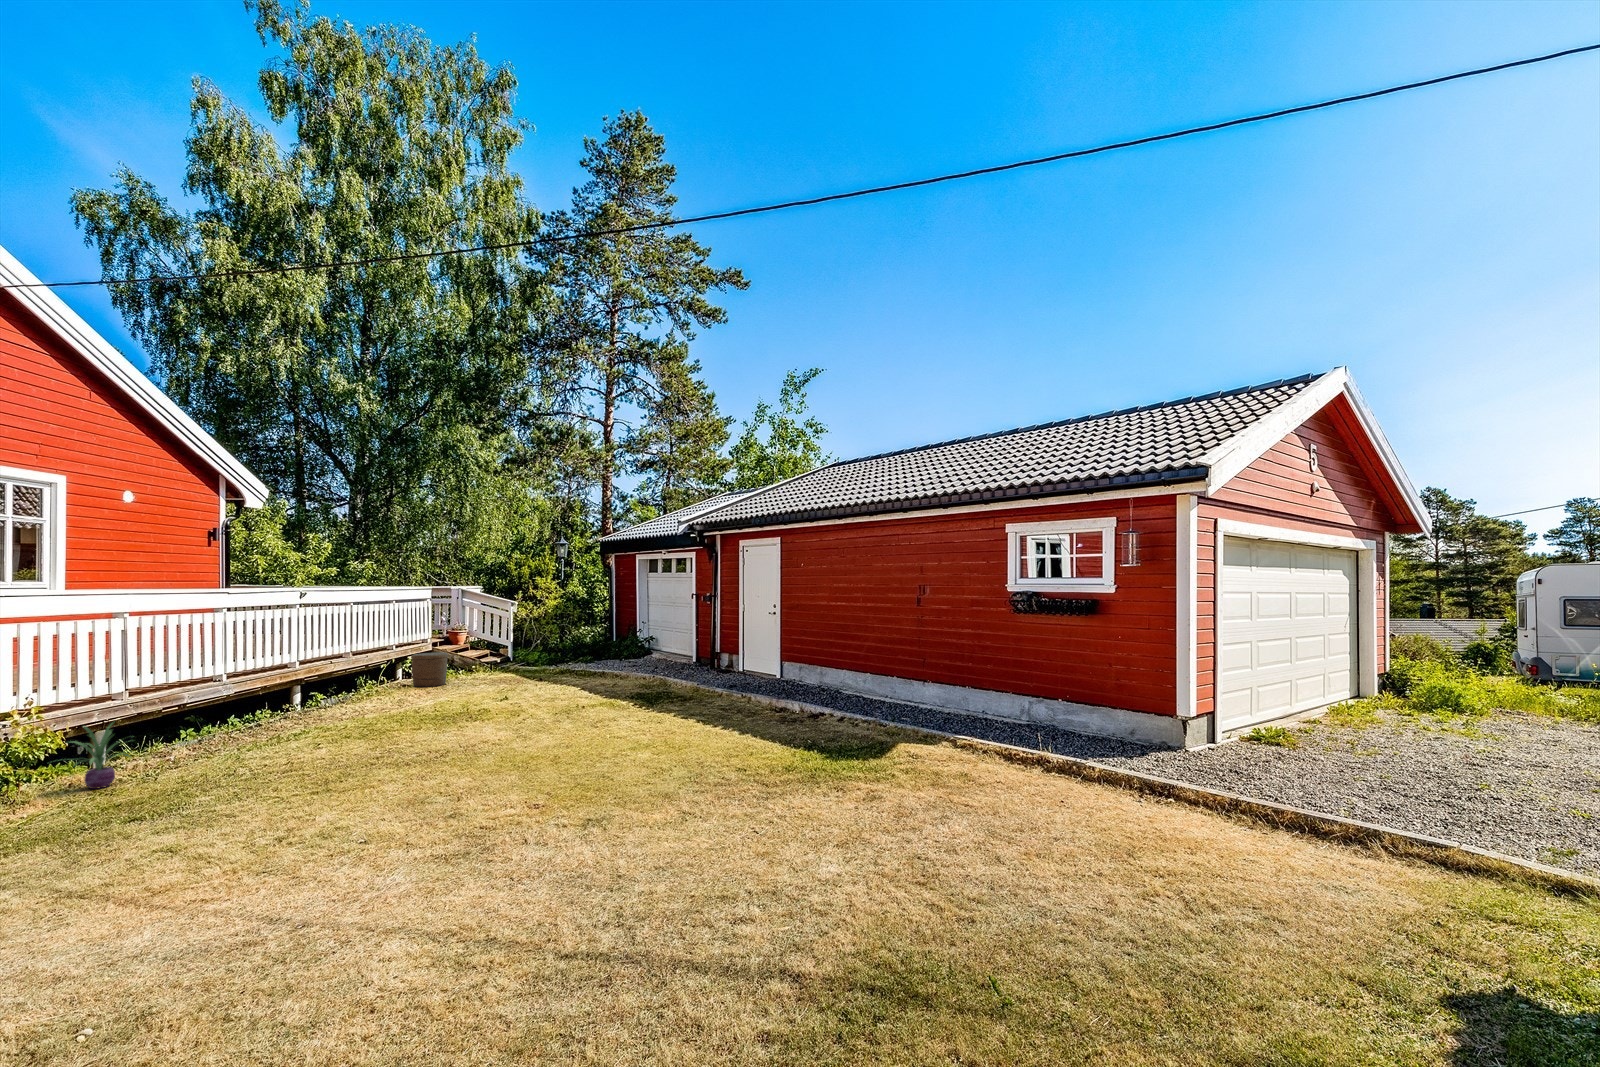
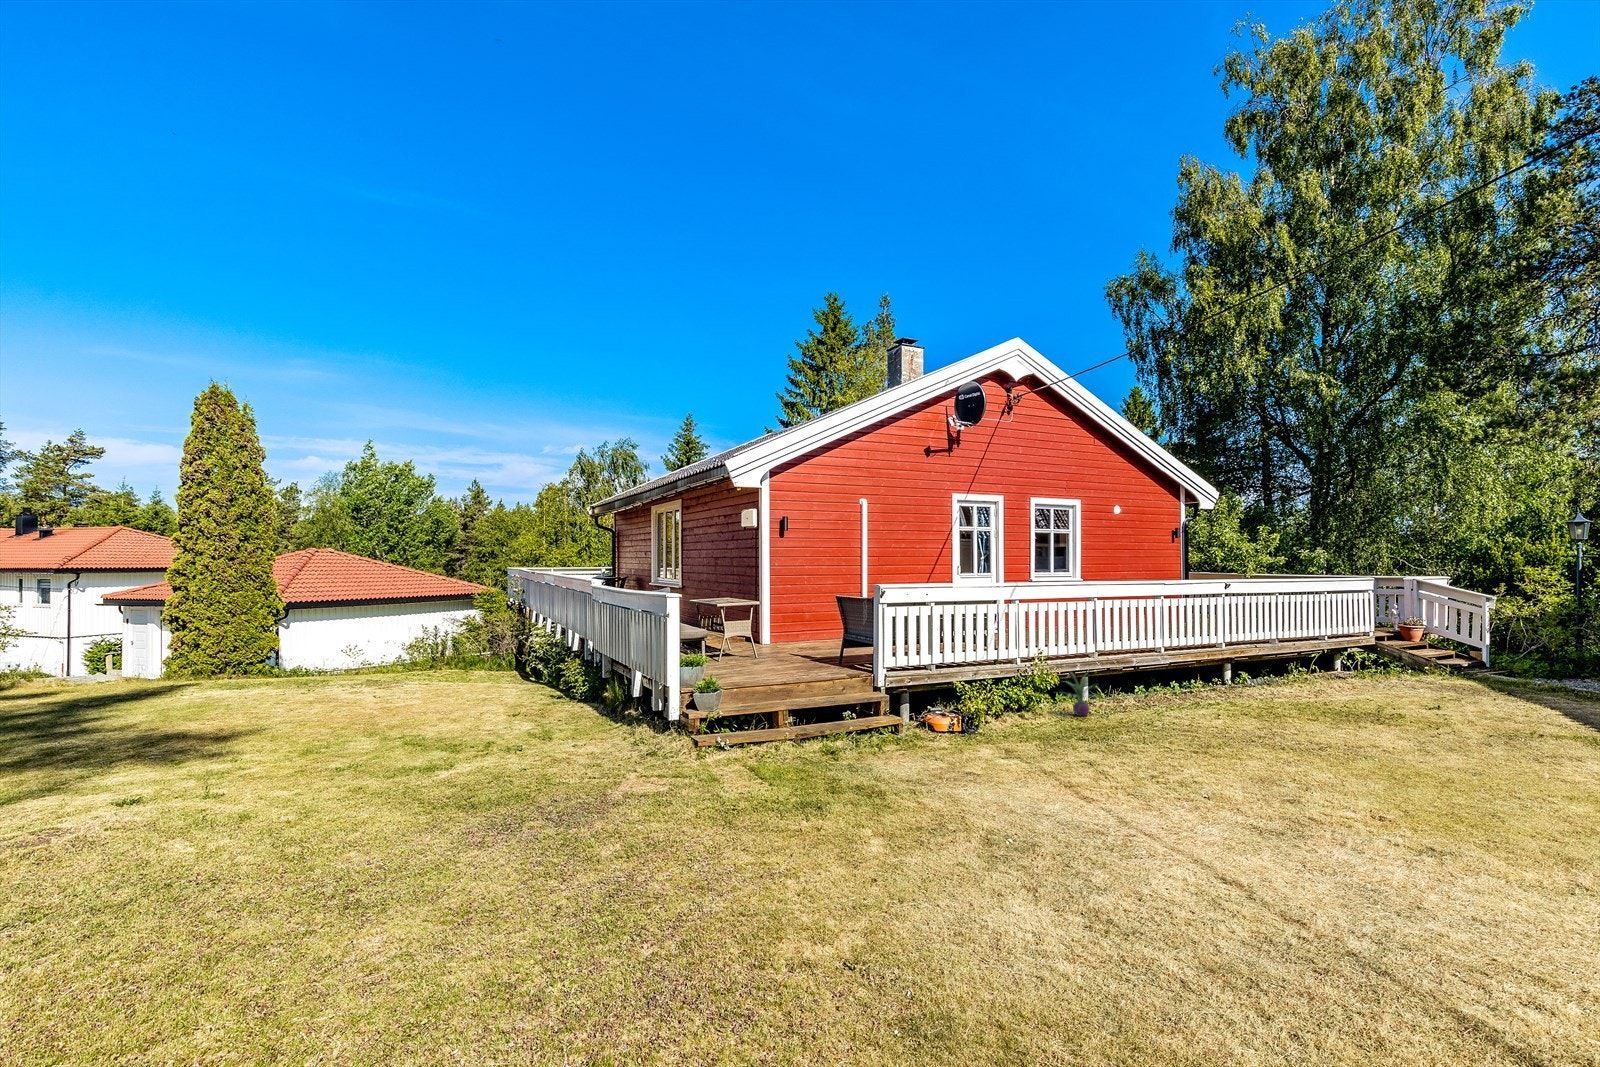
basket: present [411,652,448,687] -> none [1347,648,1391,683]

